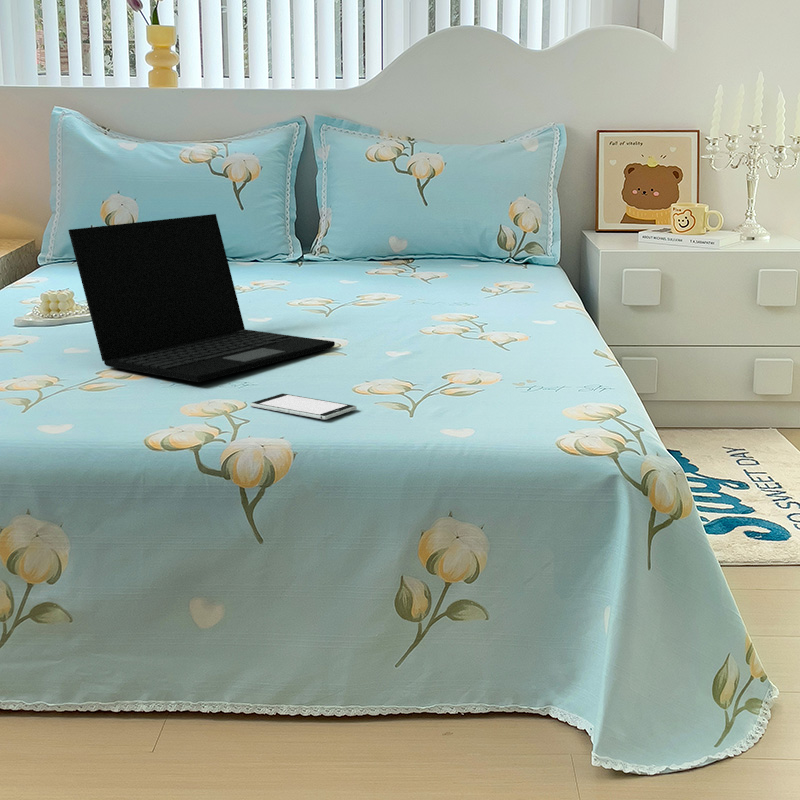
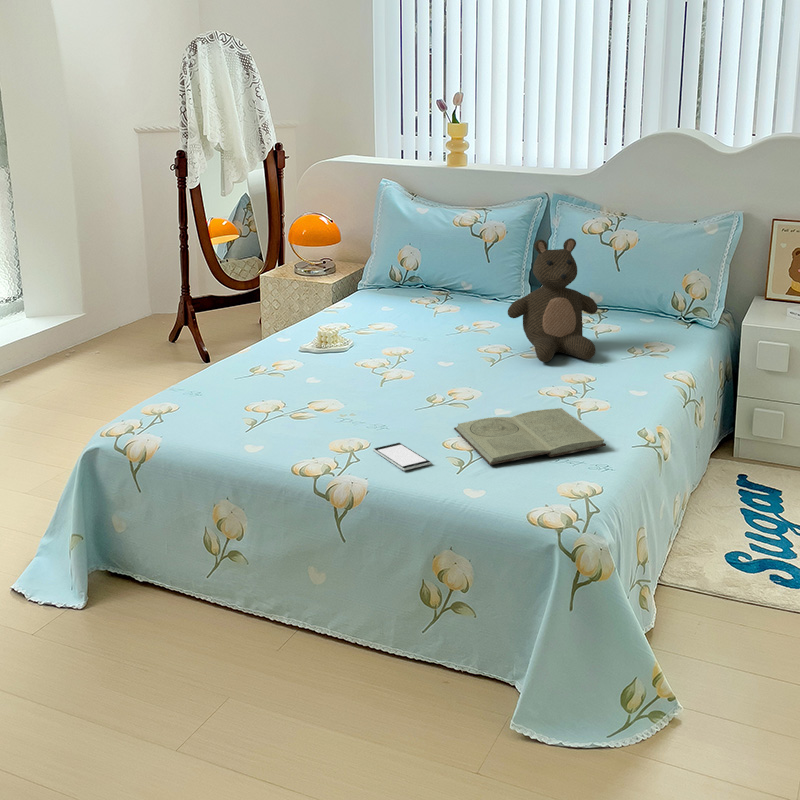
stuffed bear: none [325,138,454,305] -> present [508,238,598,362]
laptop: present [68,214,335,382] -> none [303,298,469,425]
book: none [345,337,574,400] -> present [454,408,606,465]

